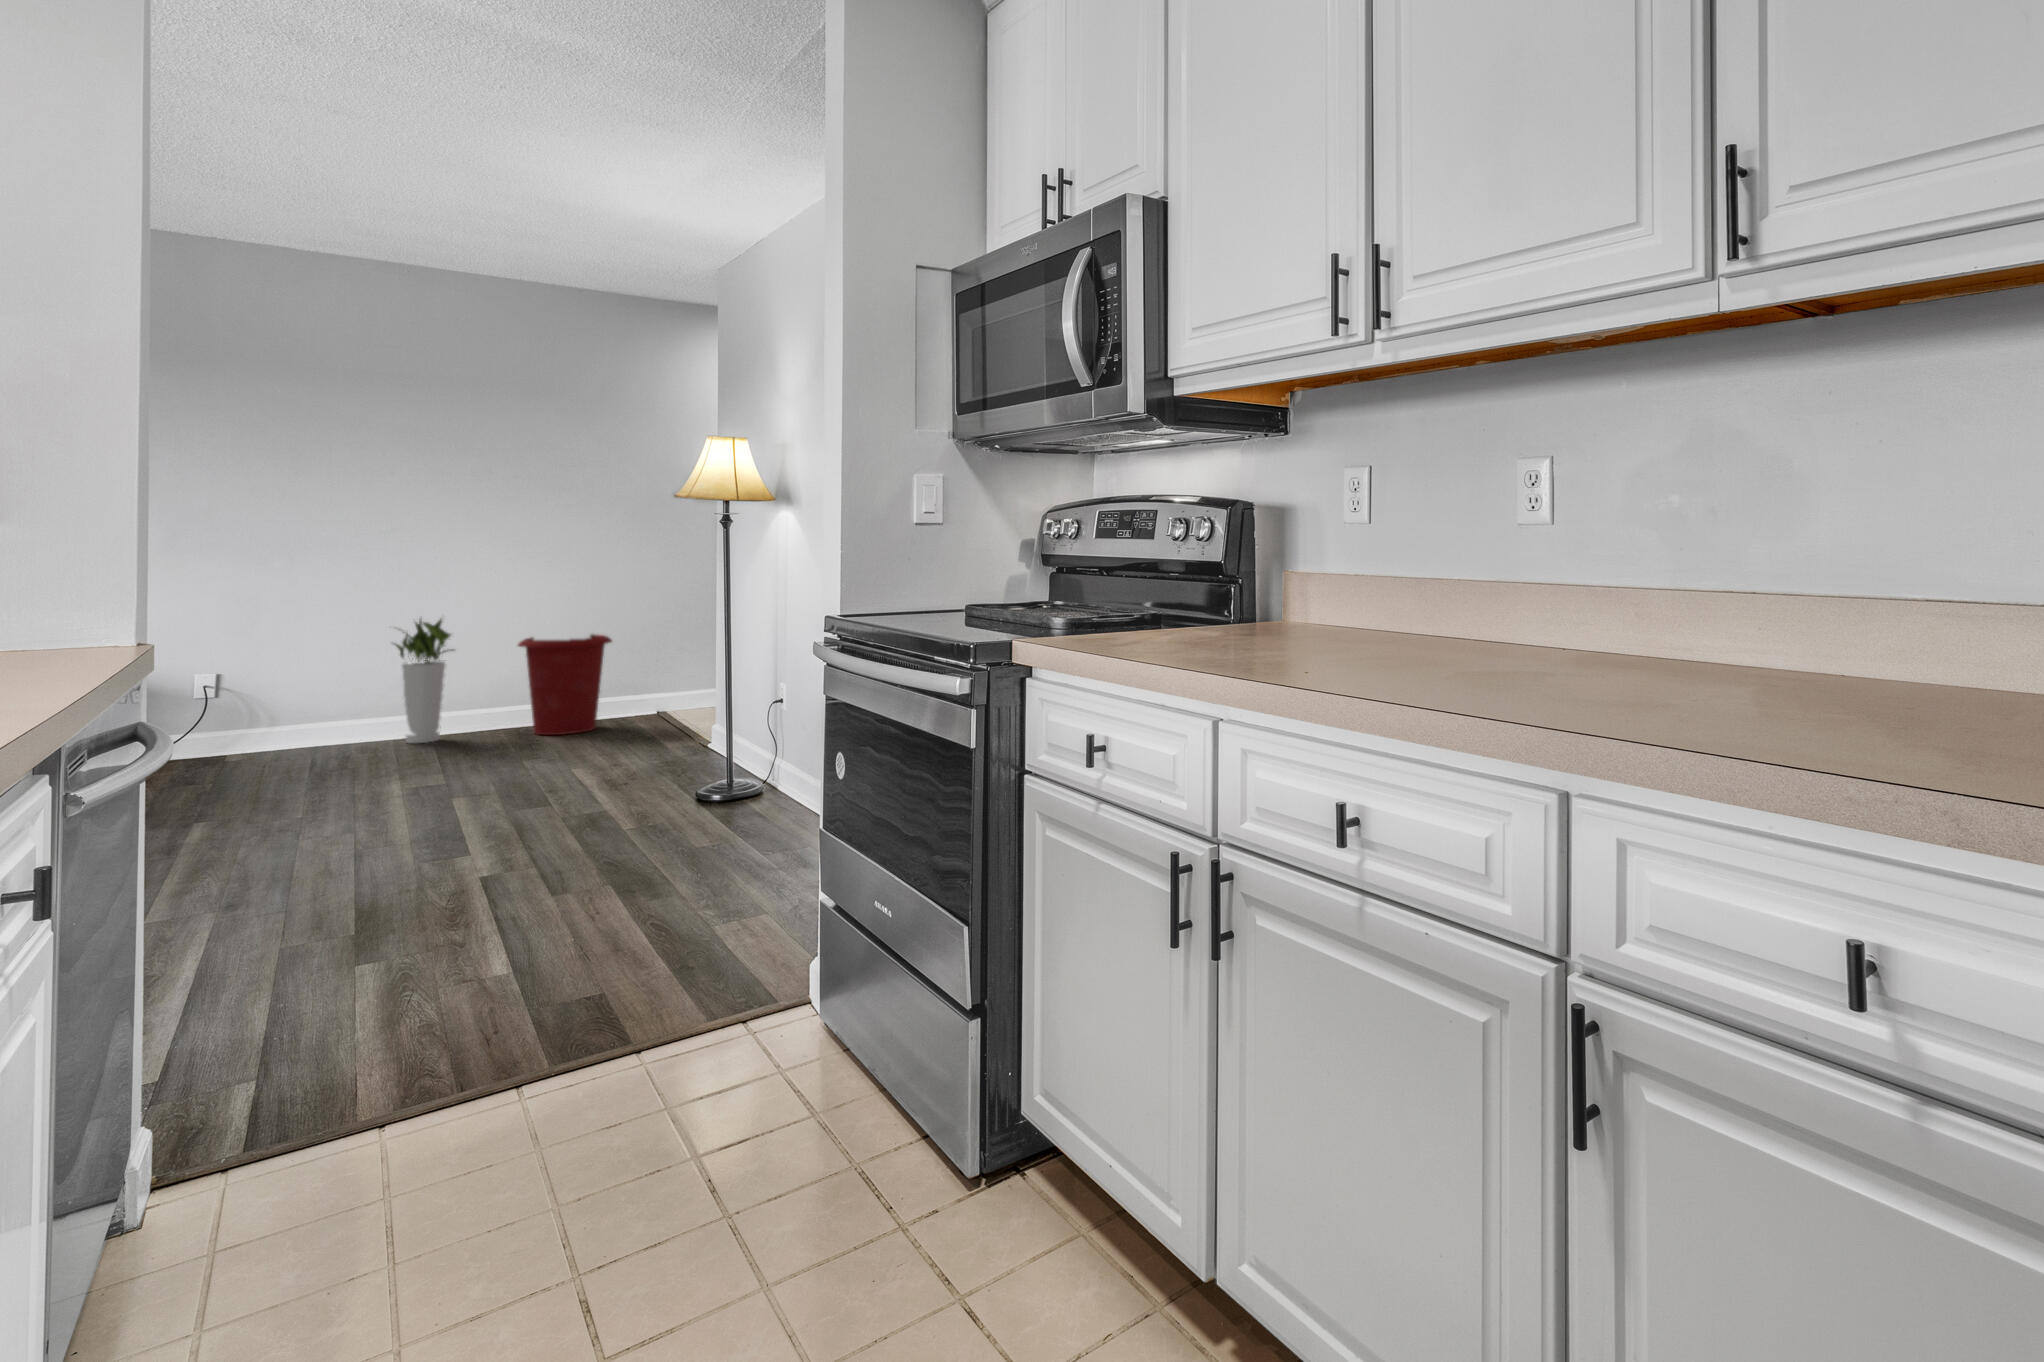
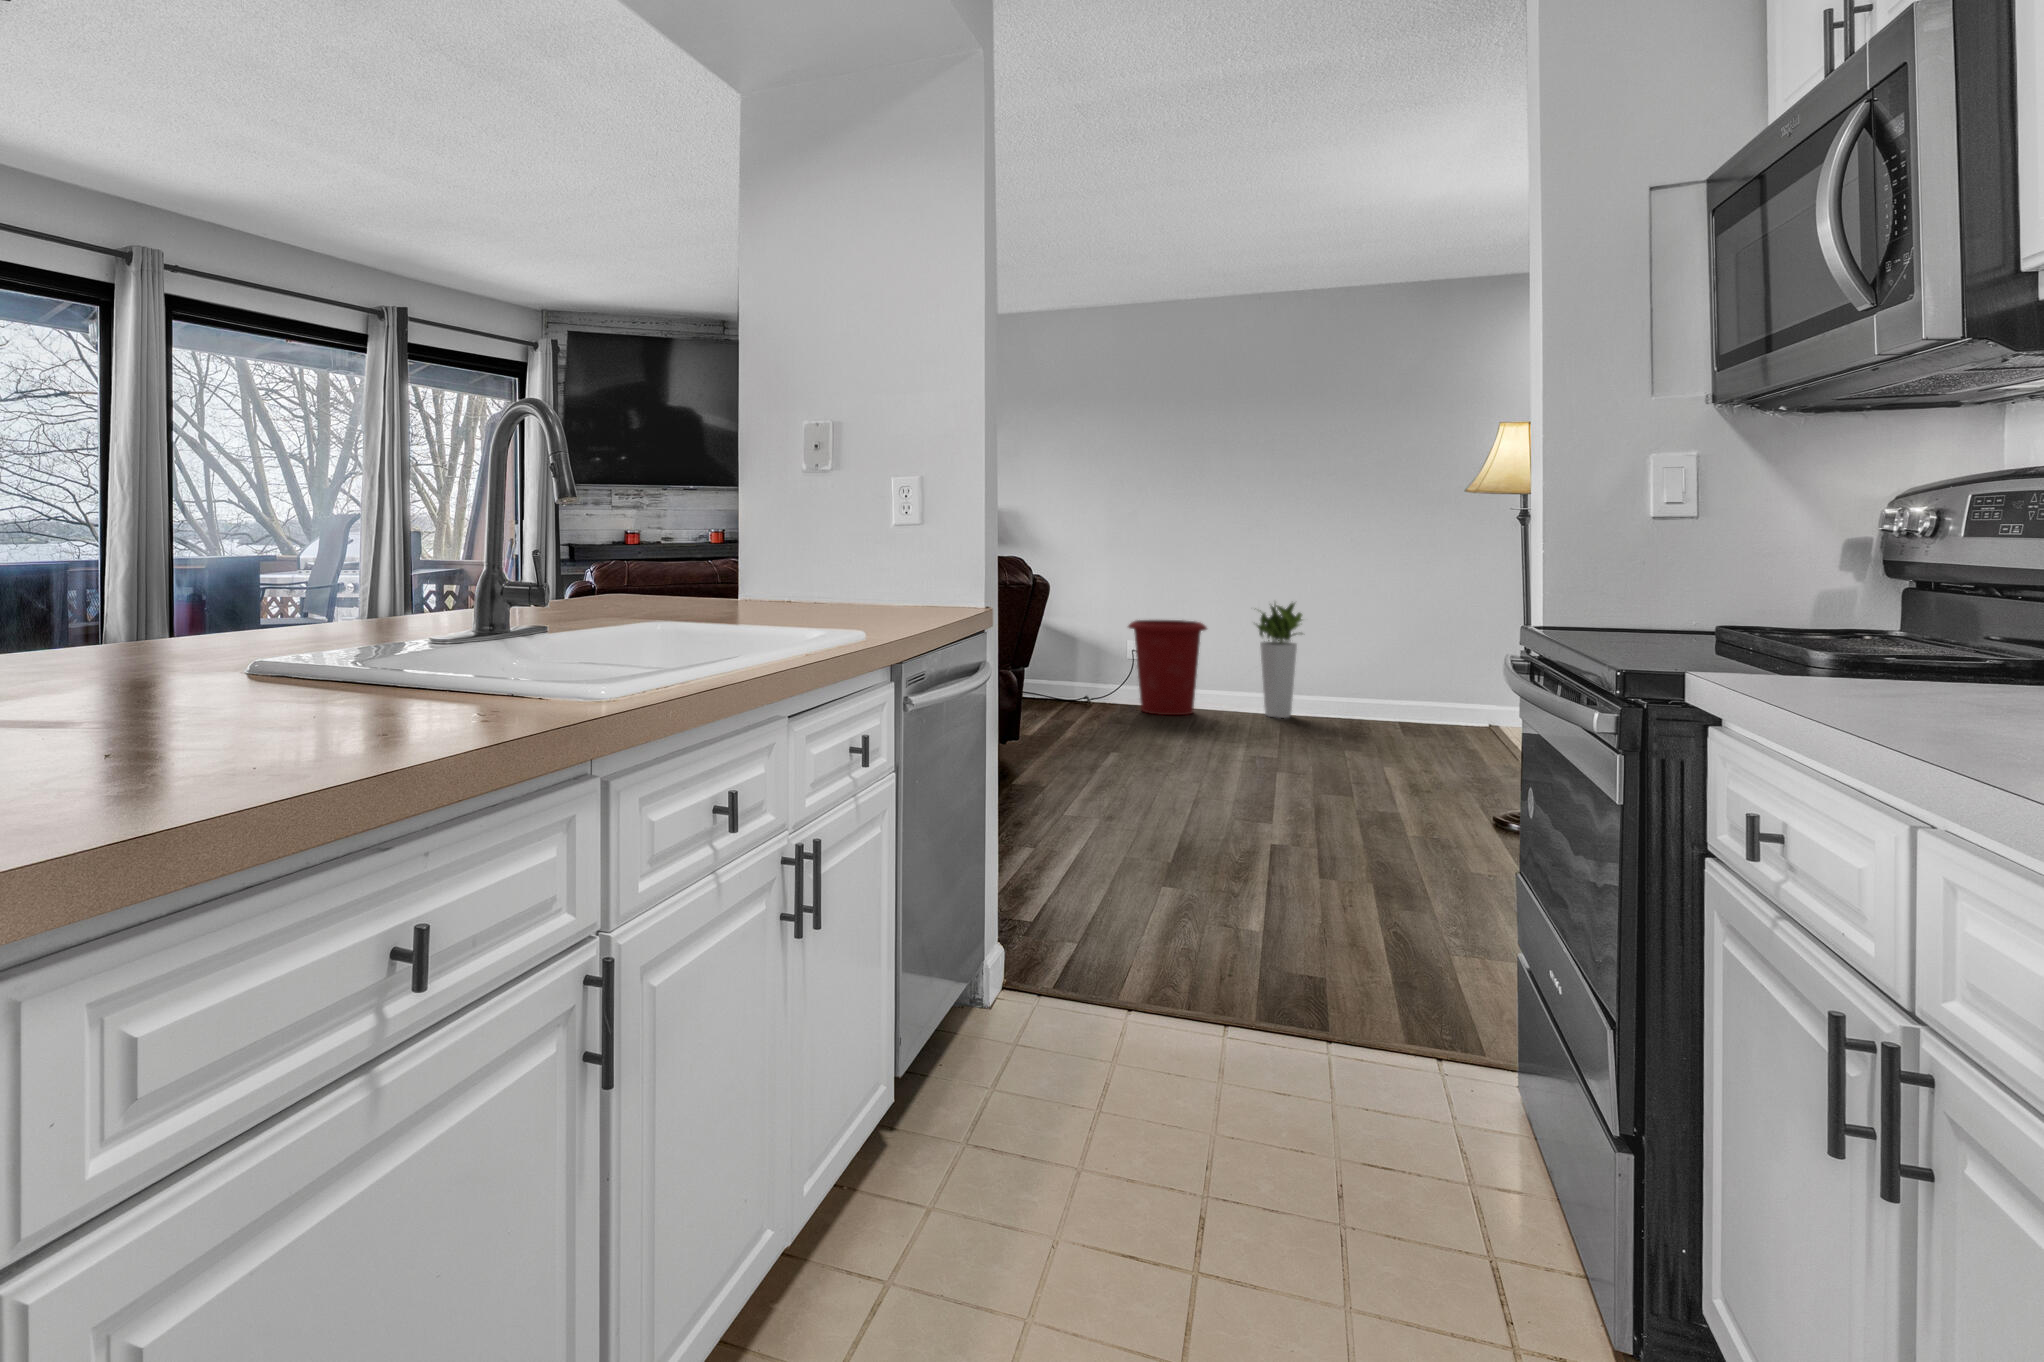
waste bin: present [518,634,612,735] -> present [1128,620,1207,715]

